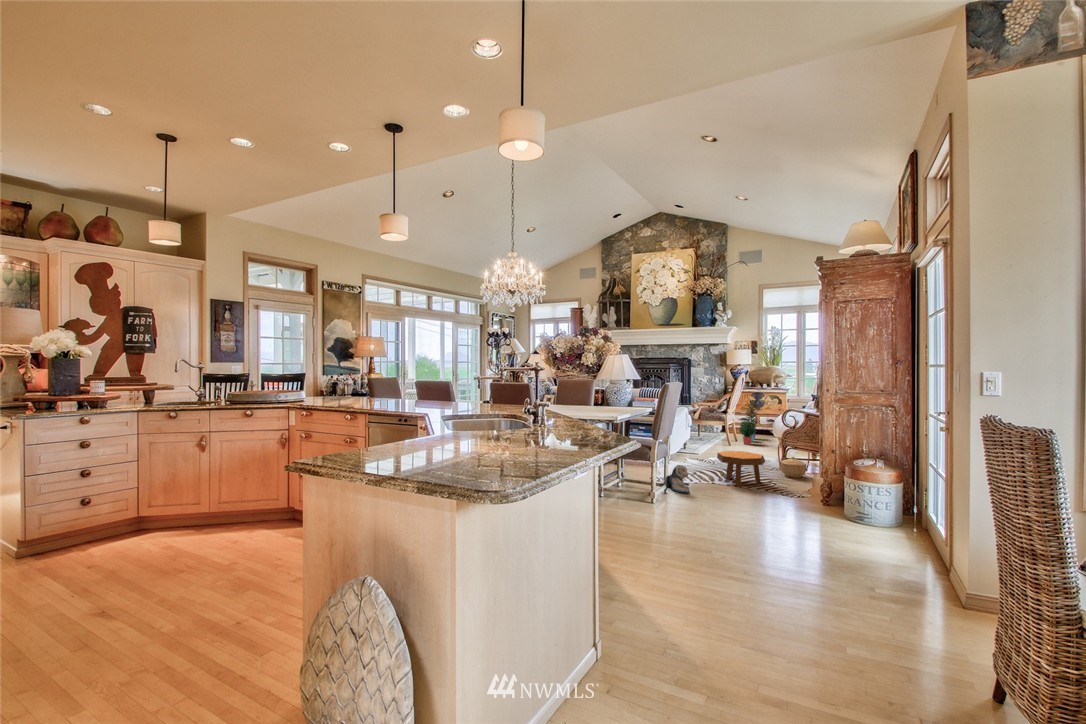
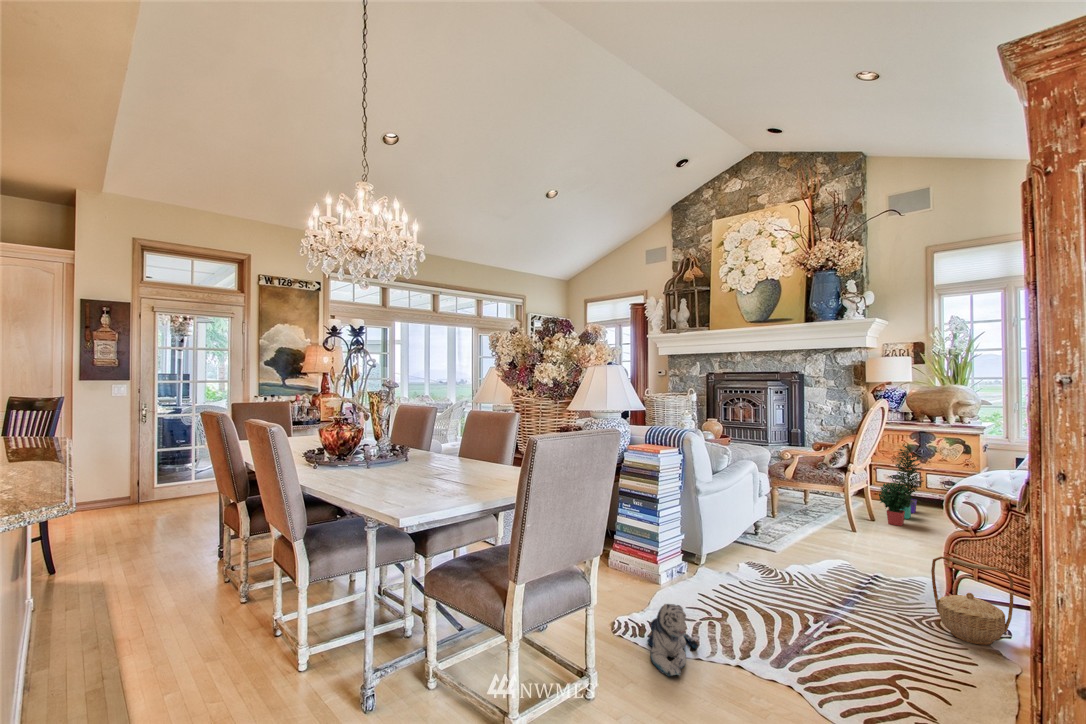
footstool: present [717,451,765,486] -> none [780,566,891,662]

